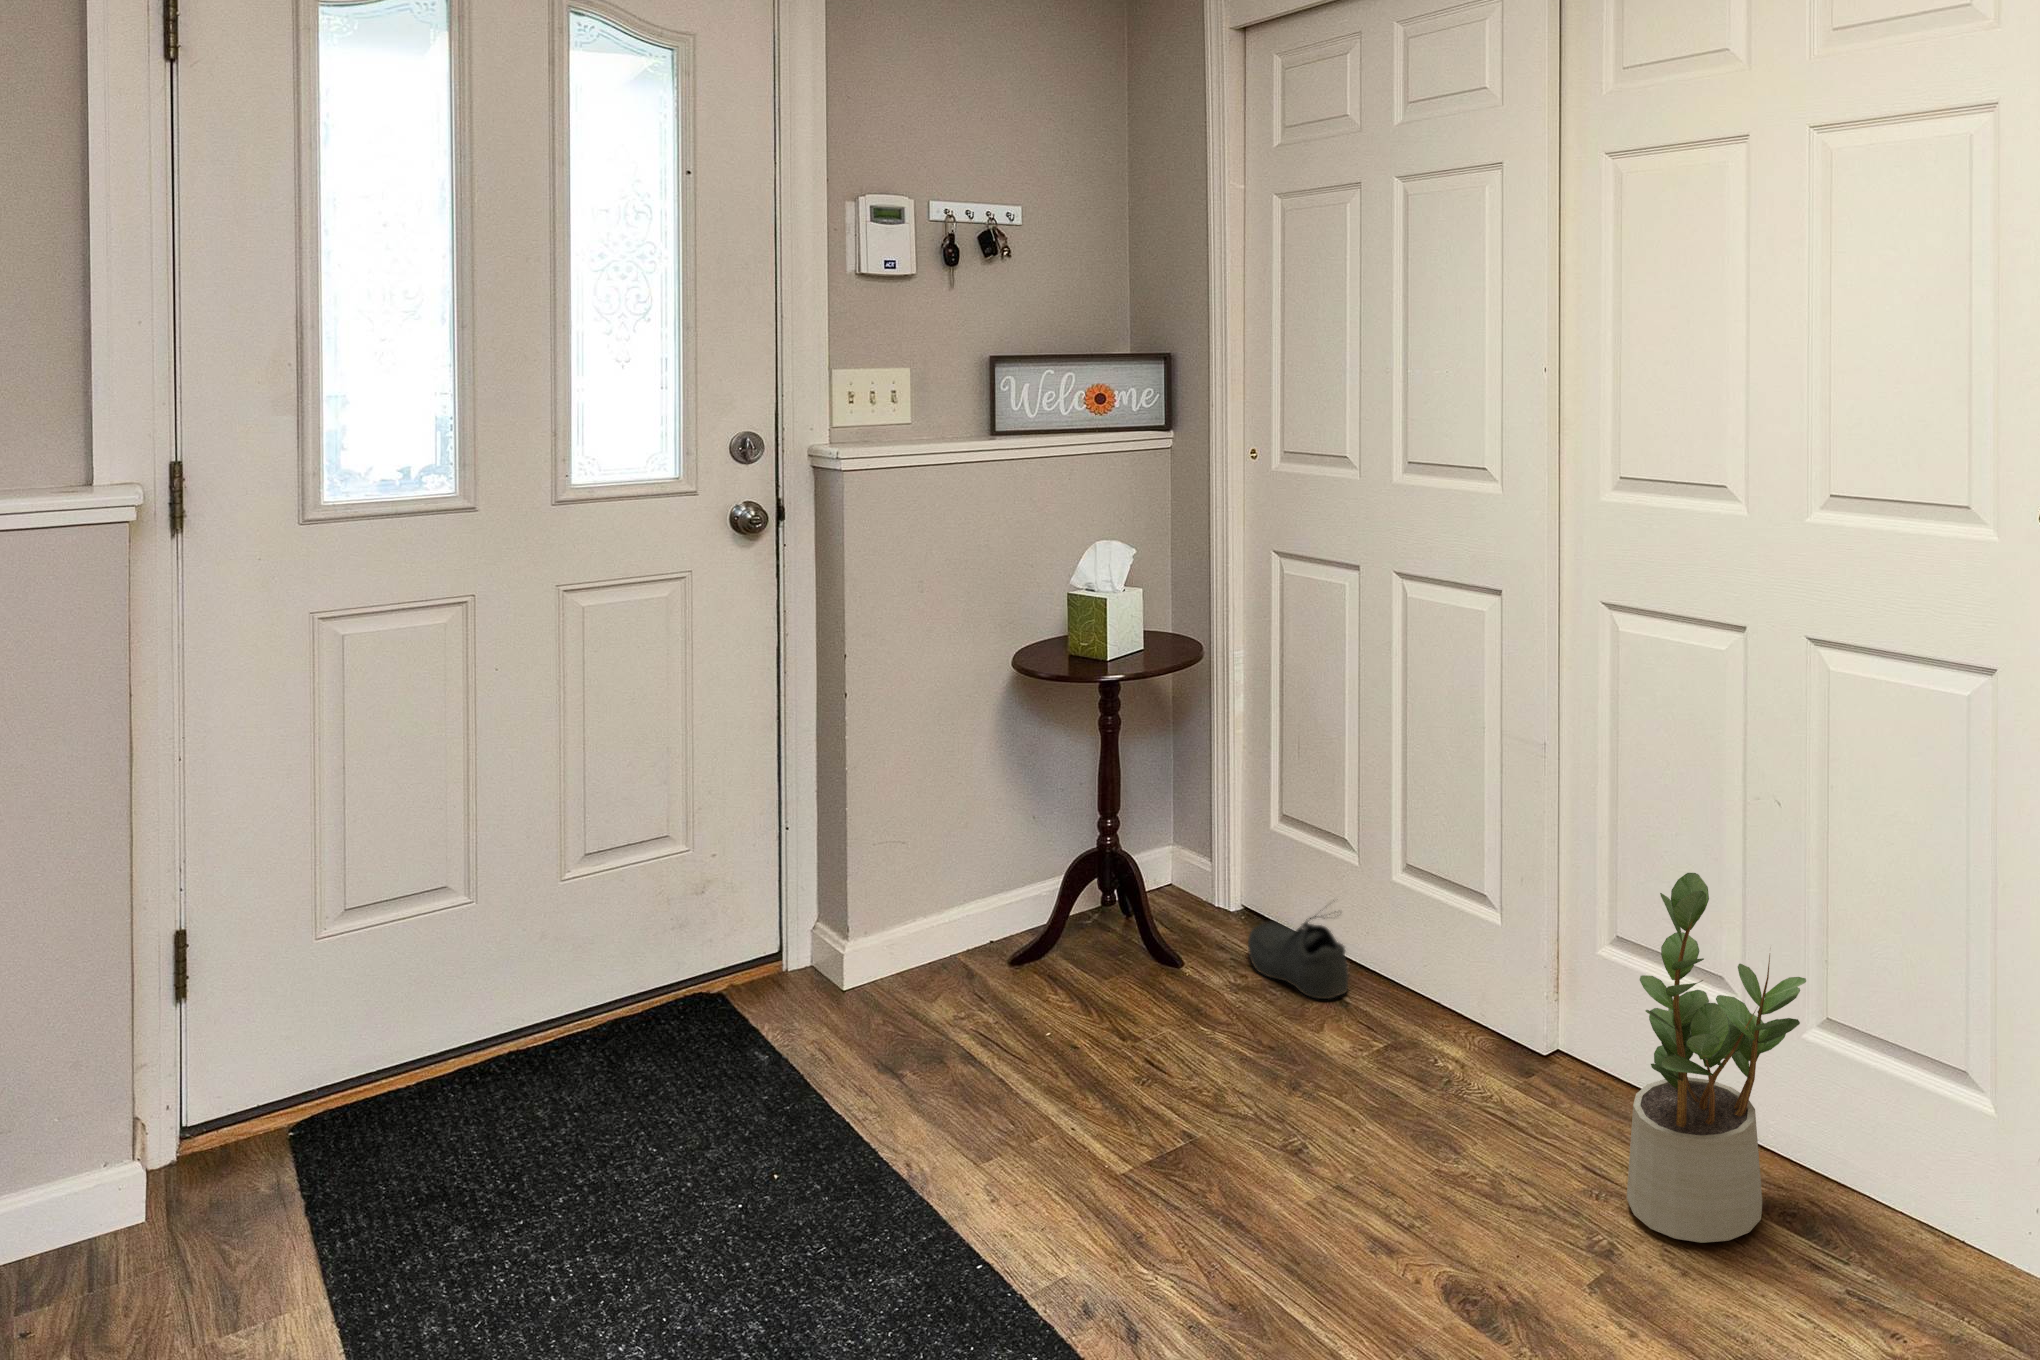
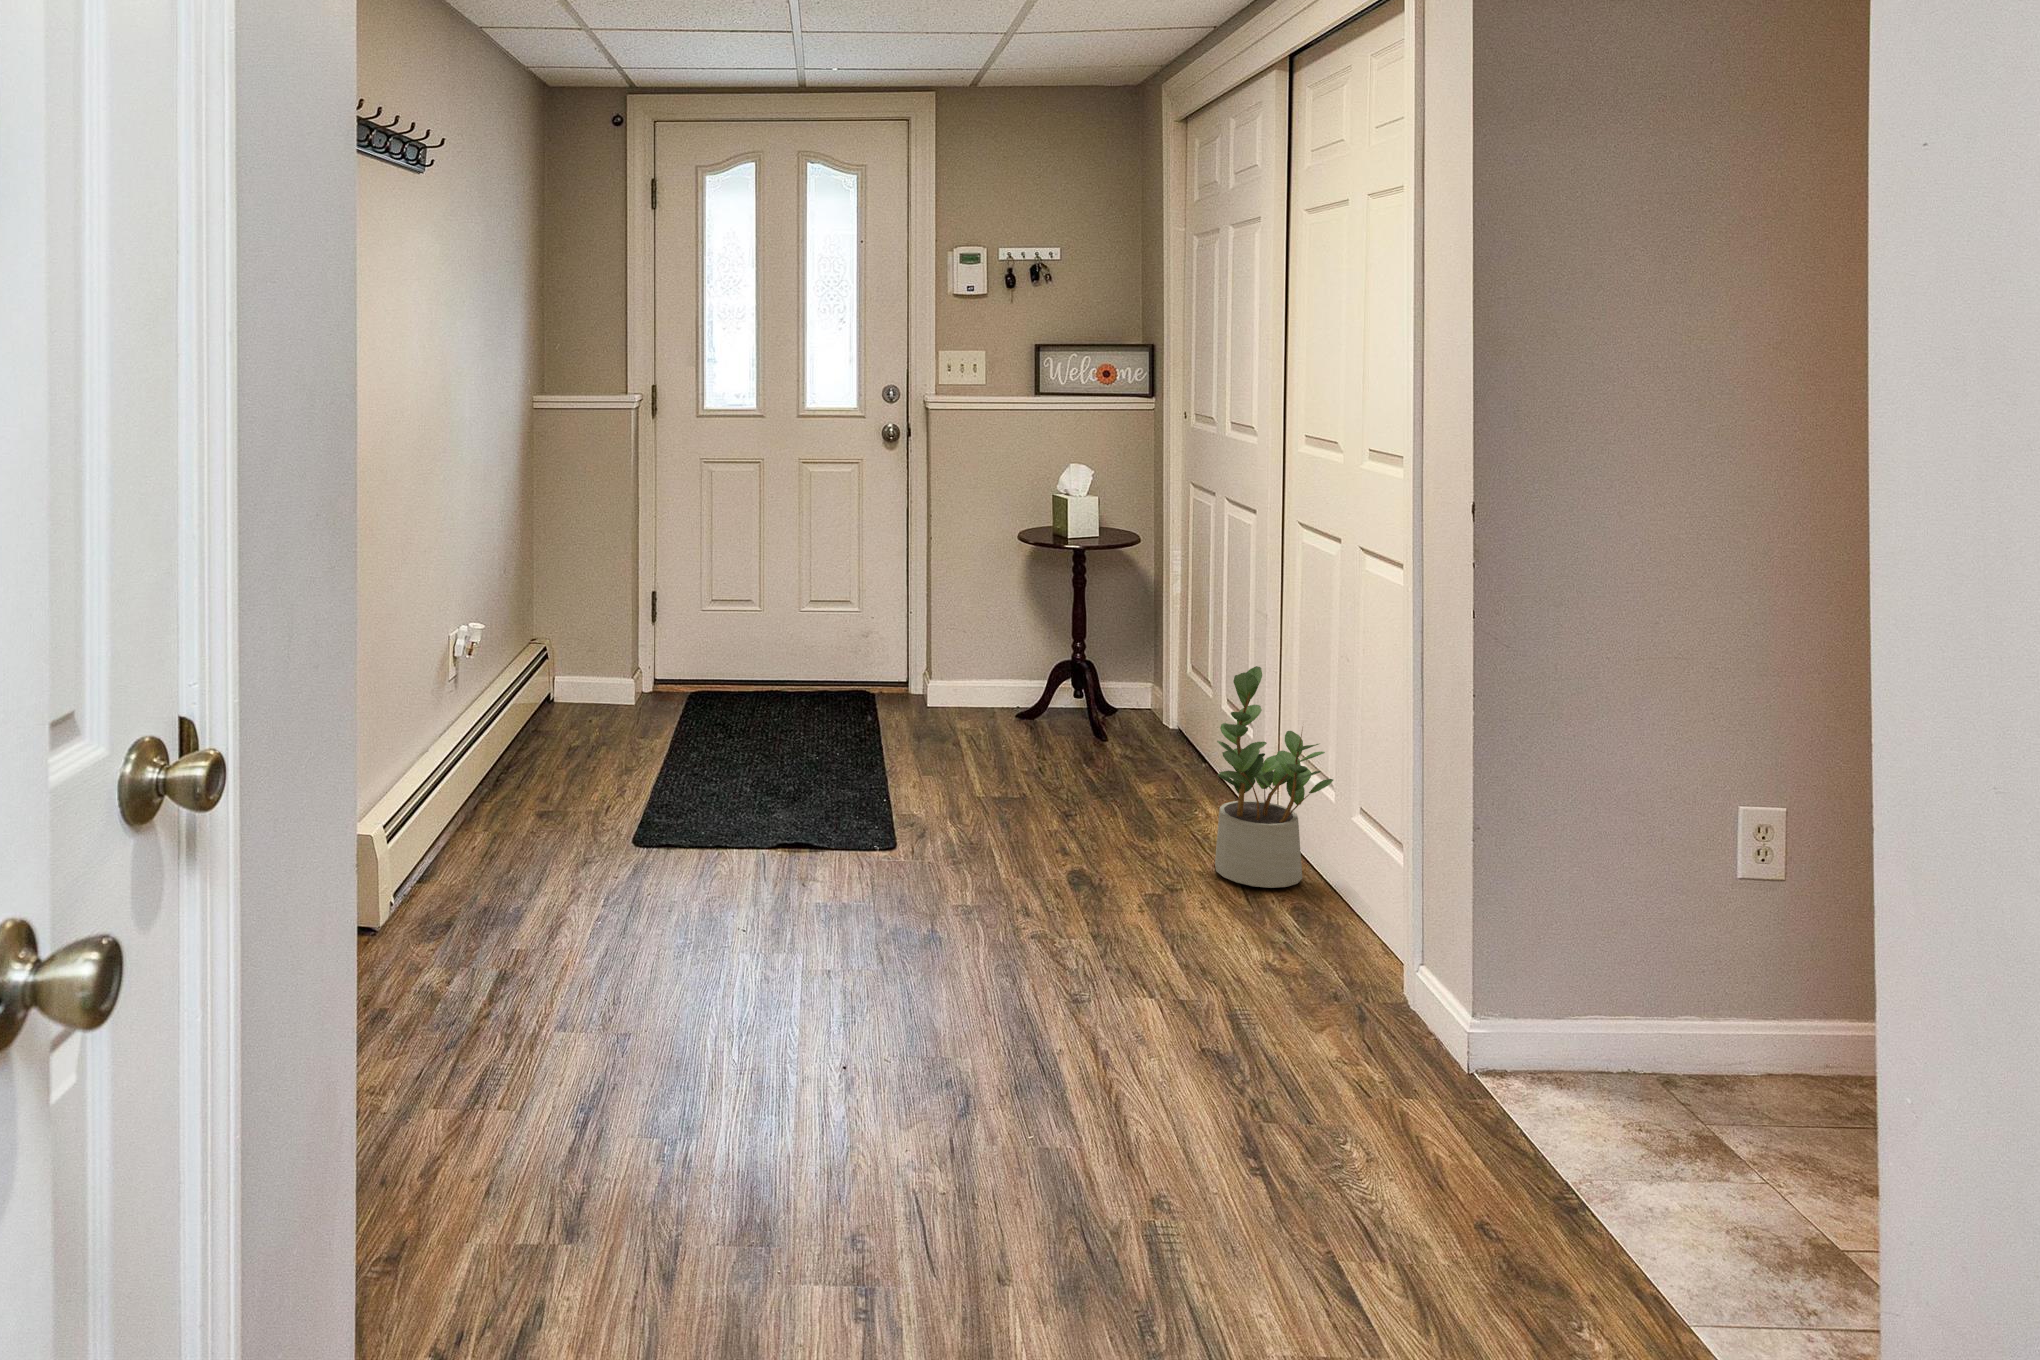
shoe: present [1248,911,1349,999] -> none [1149,705,1203,761]

